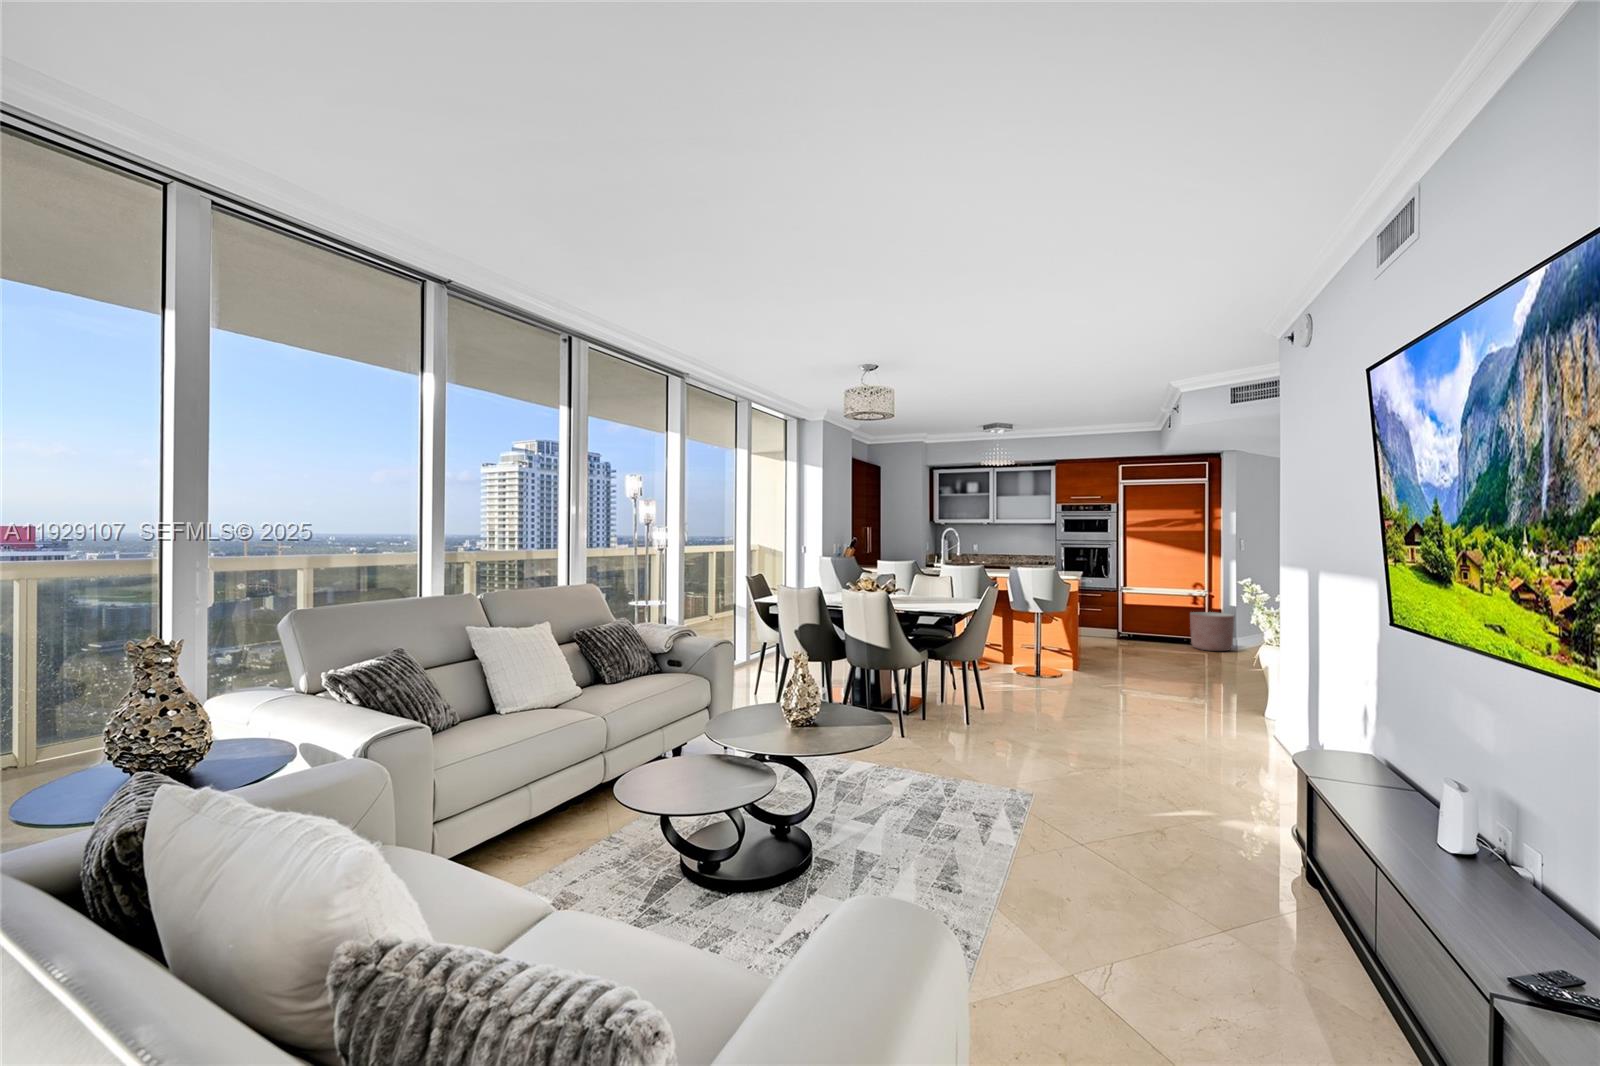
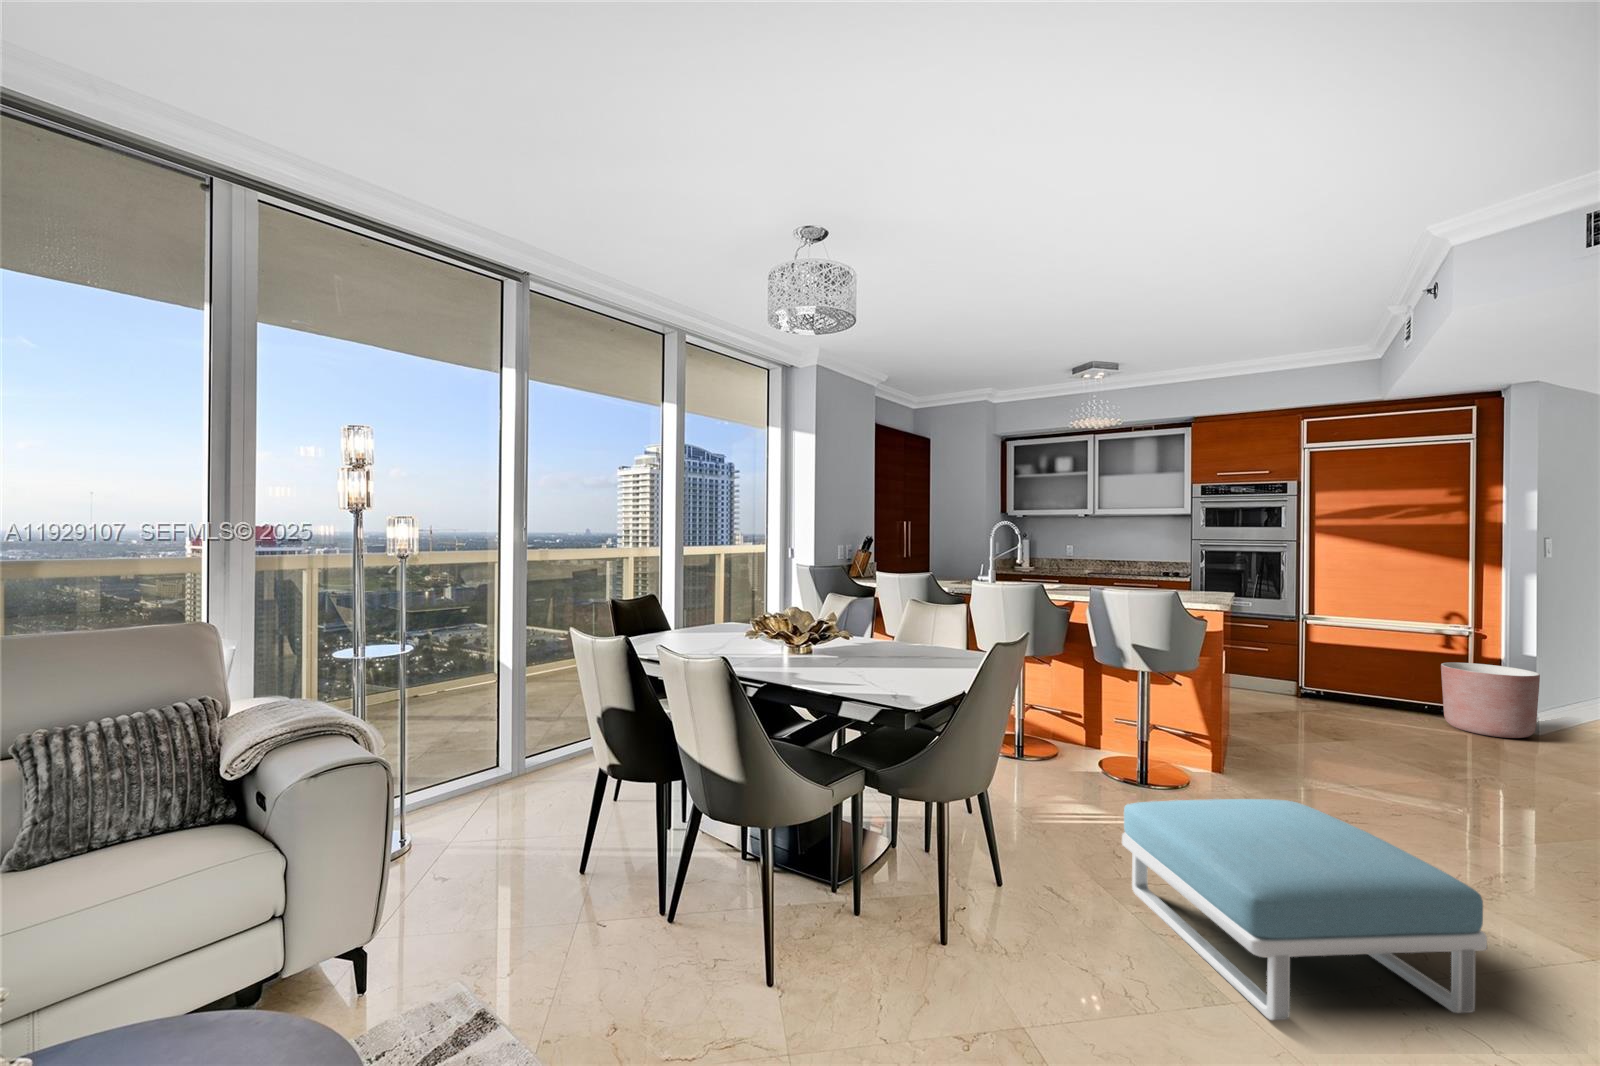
footstool: none [1038,659,1166,722] -> present [1122,799,1487,1020]

